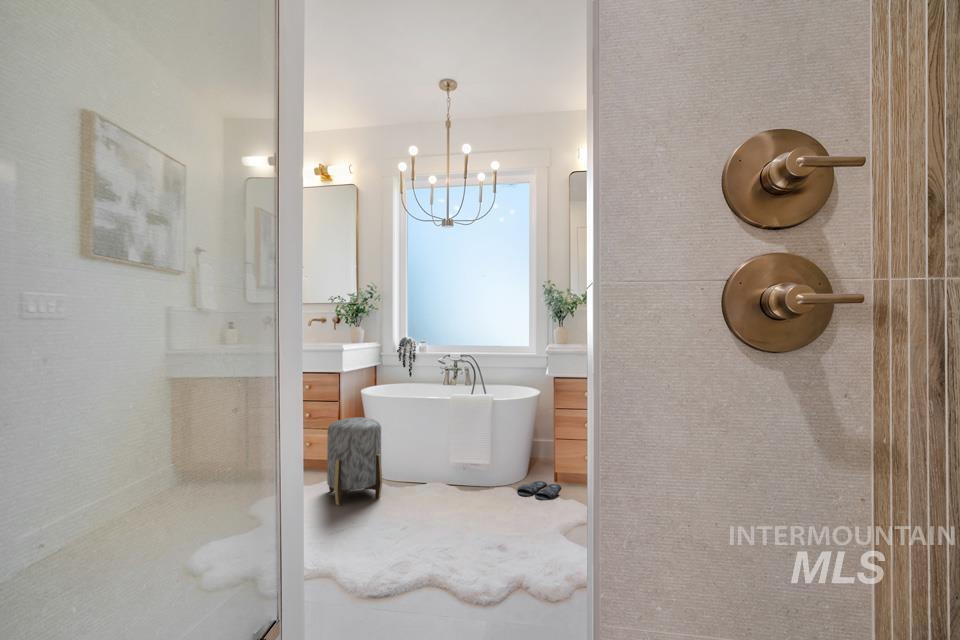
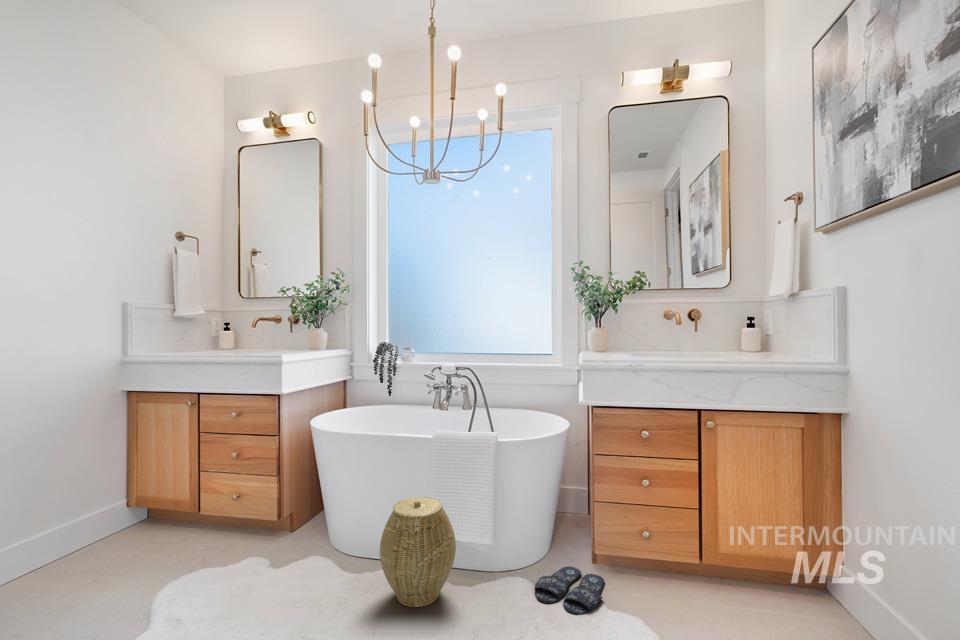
stool: present [327,417,382,505] -> none [233,467,322,618]
woven basket: none [421,435,468,499] -> present [380,497,456,607]

